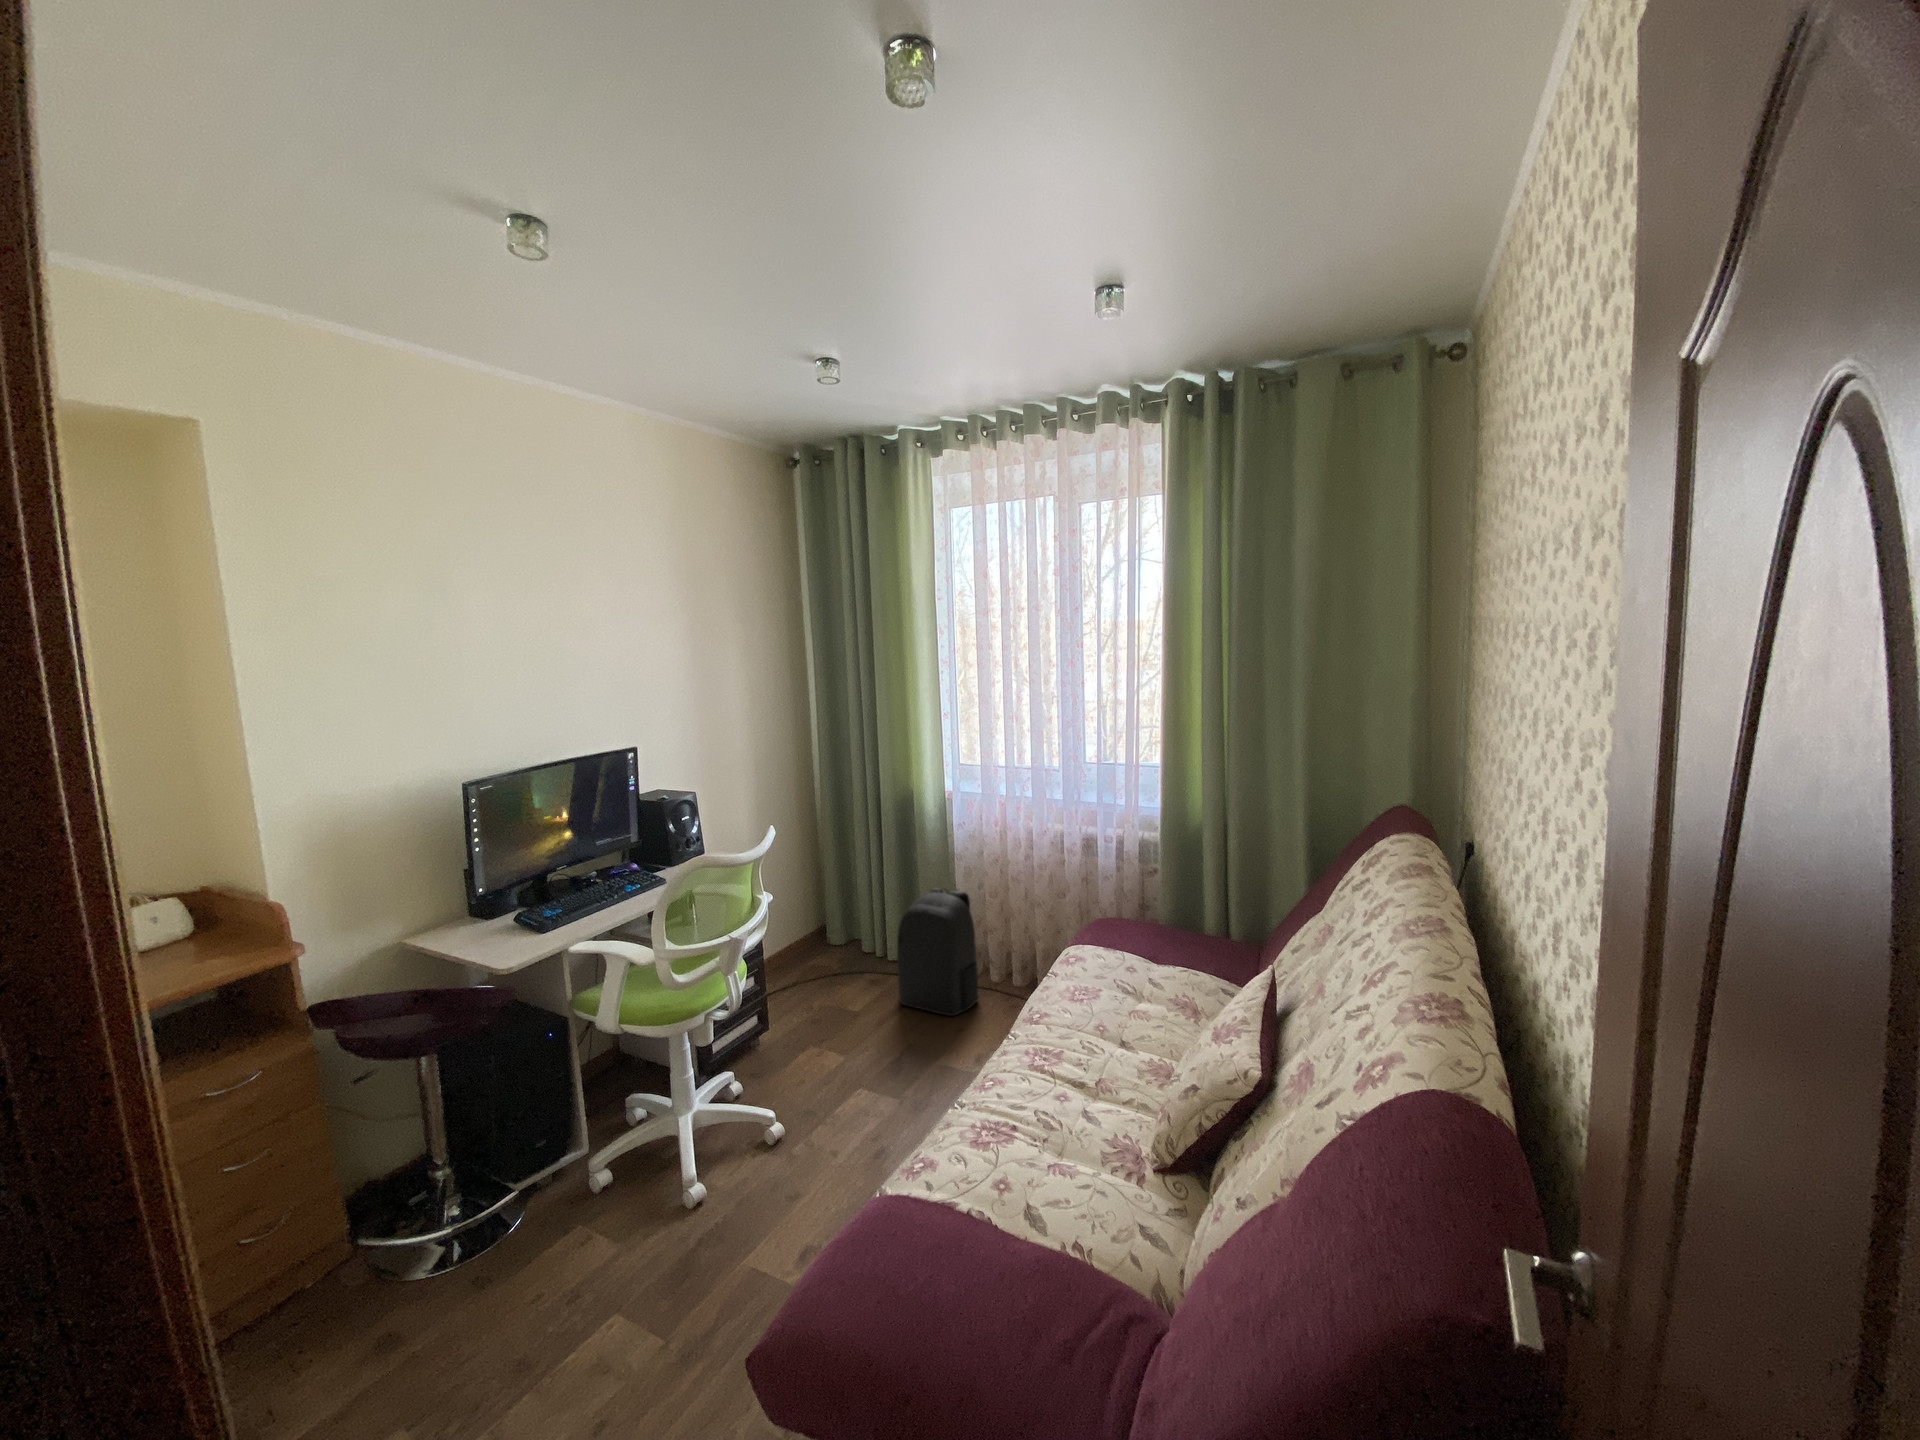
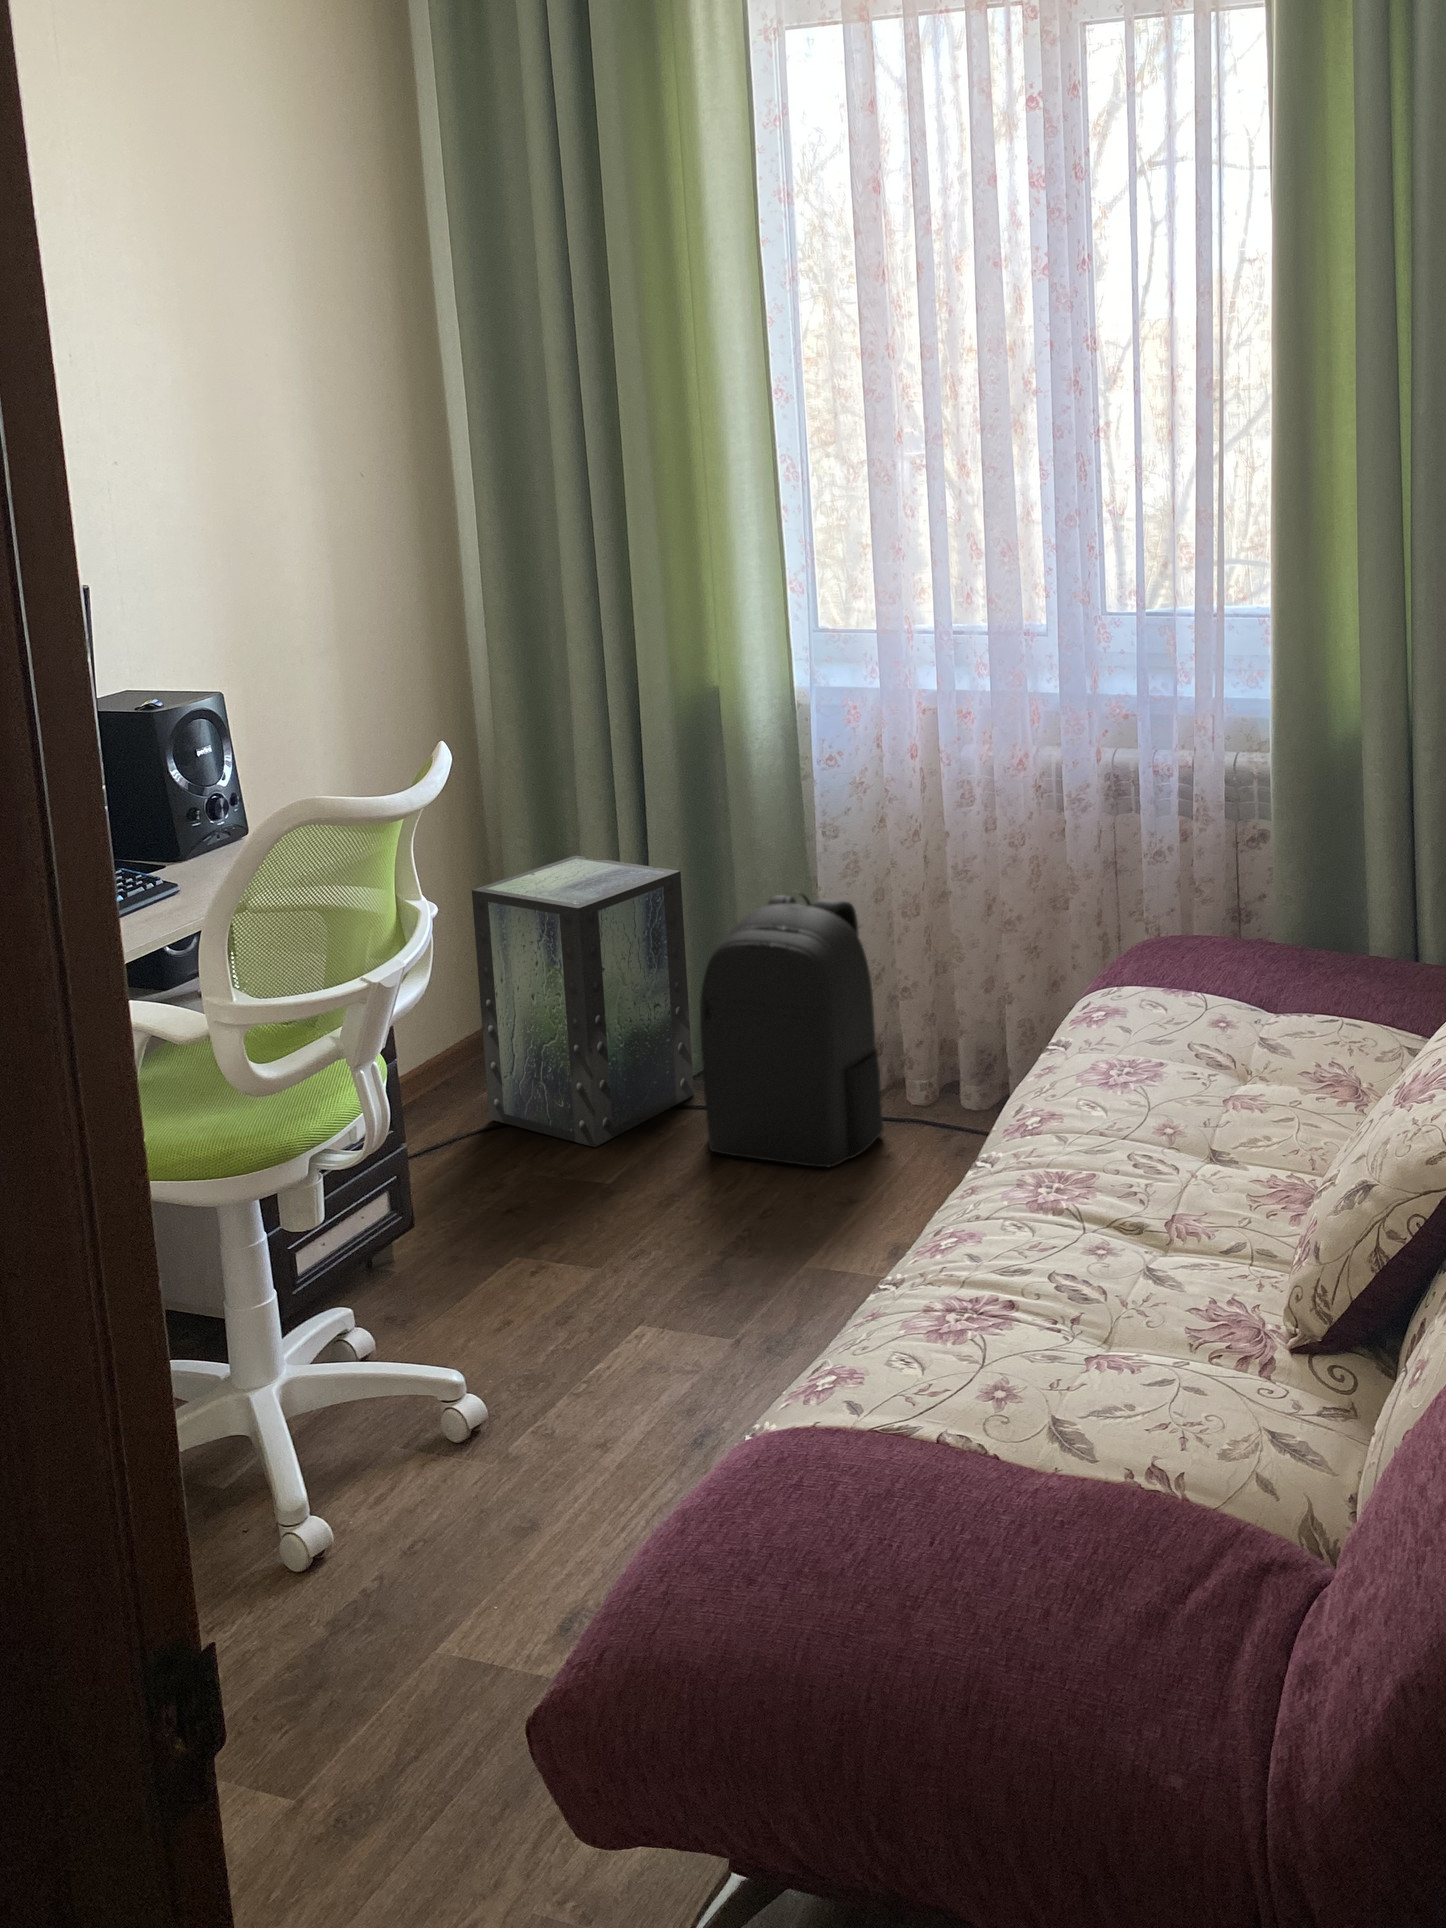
storage box: none [802,864,896,998] -> present [472,855,694,1147]

